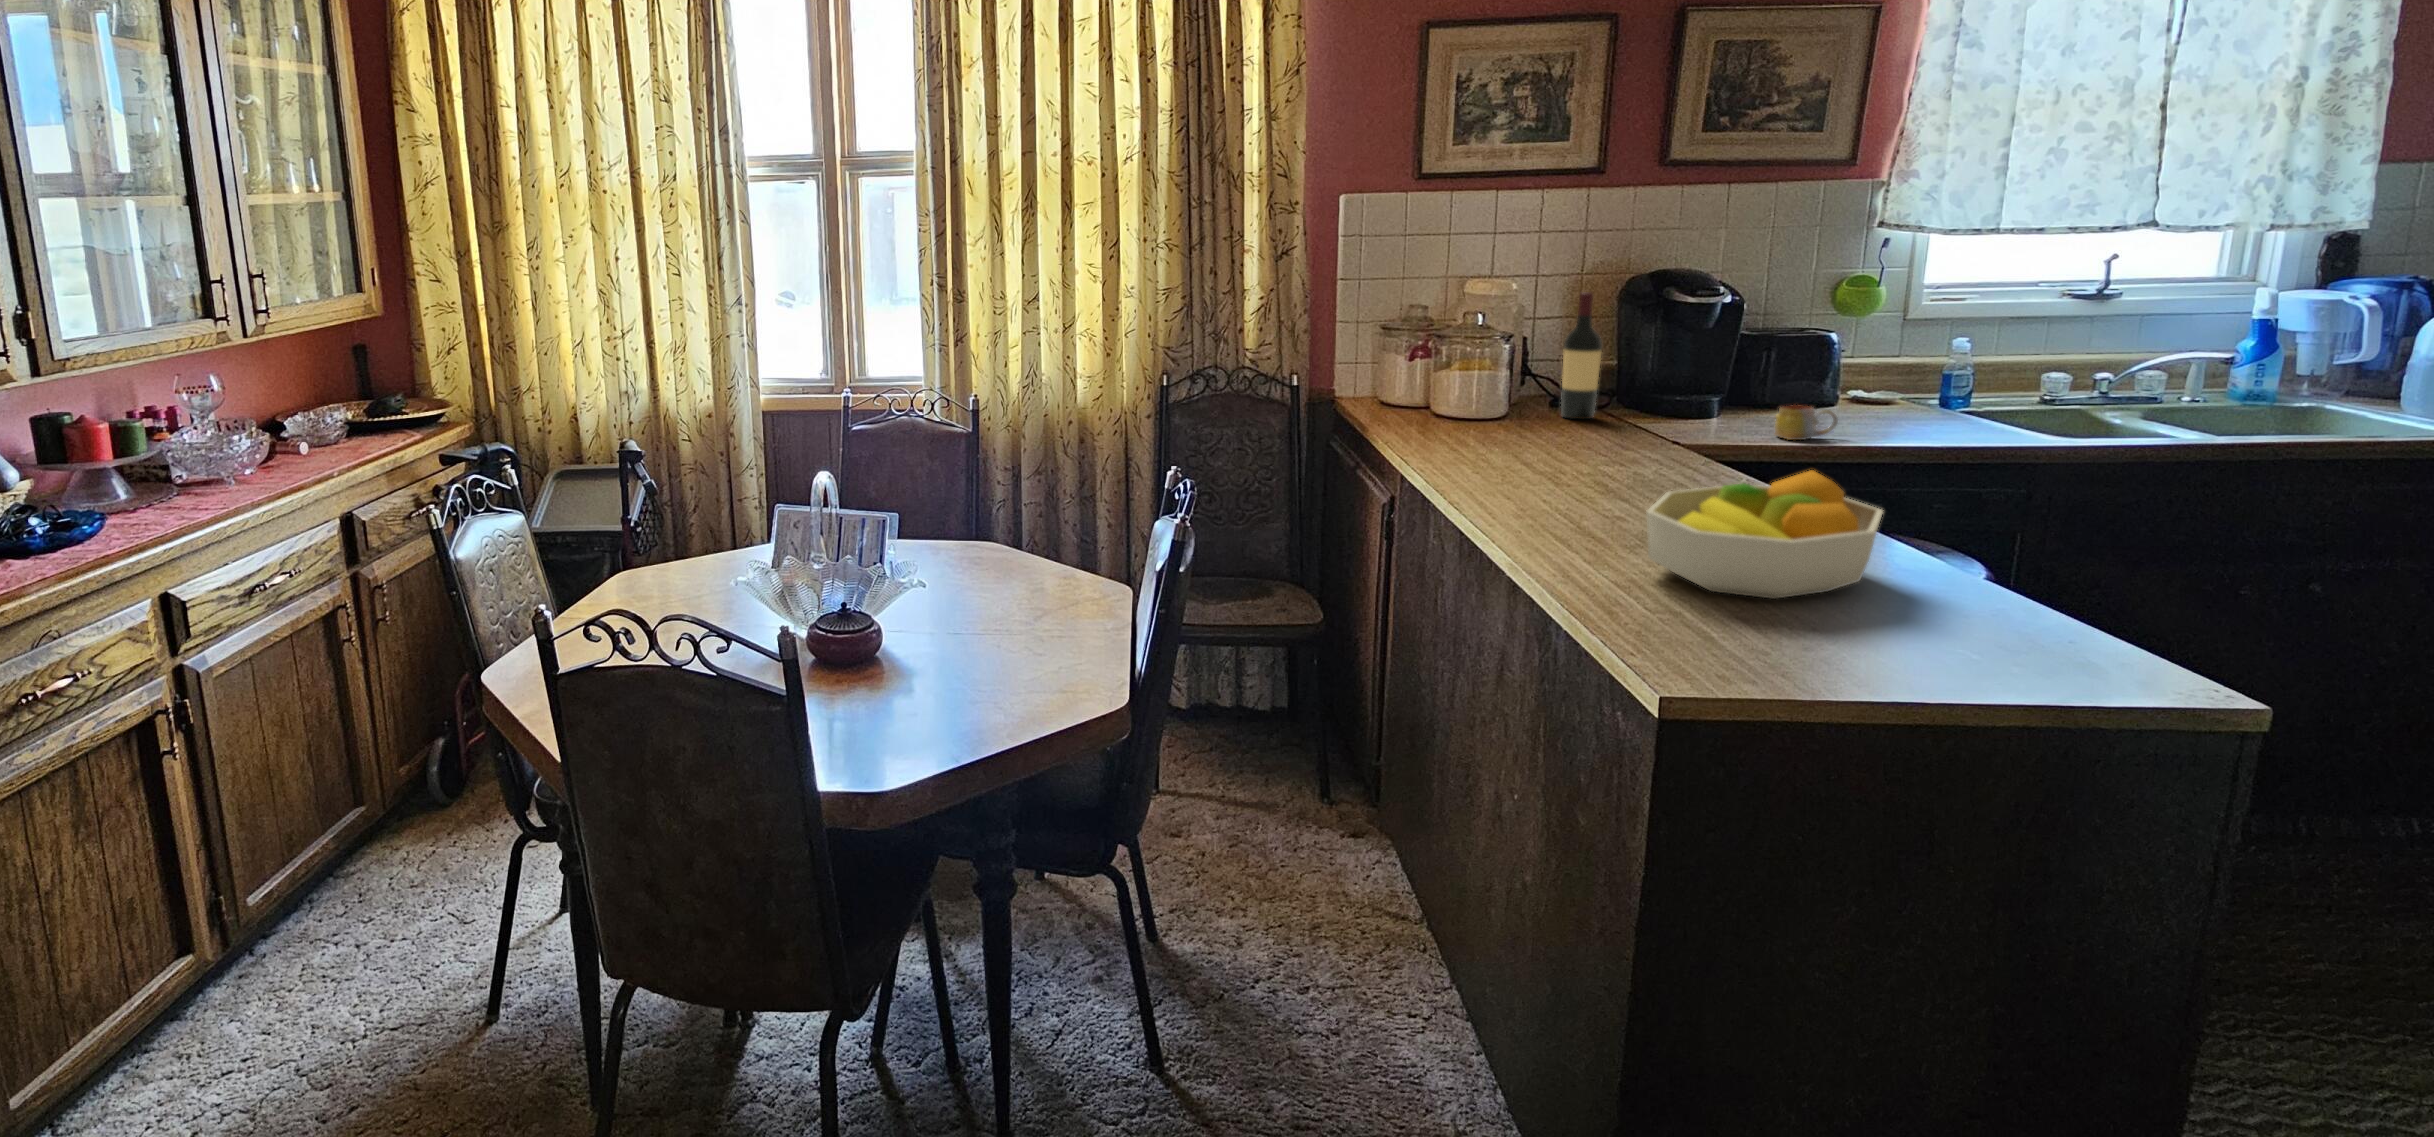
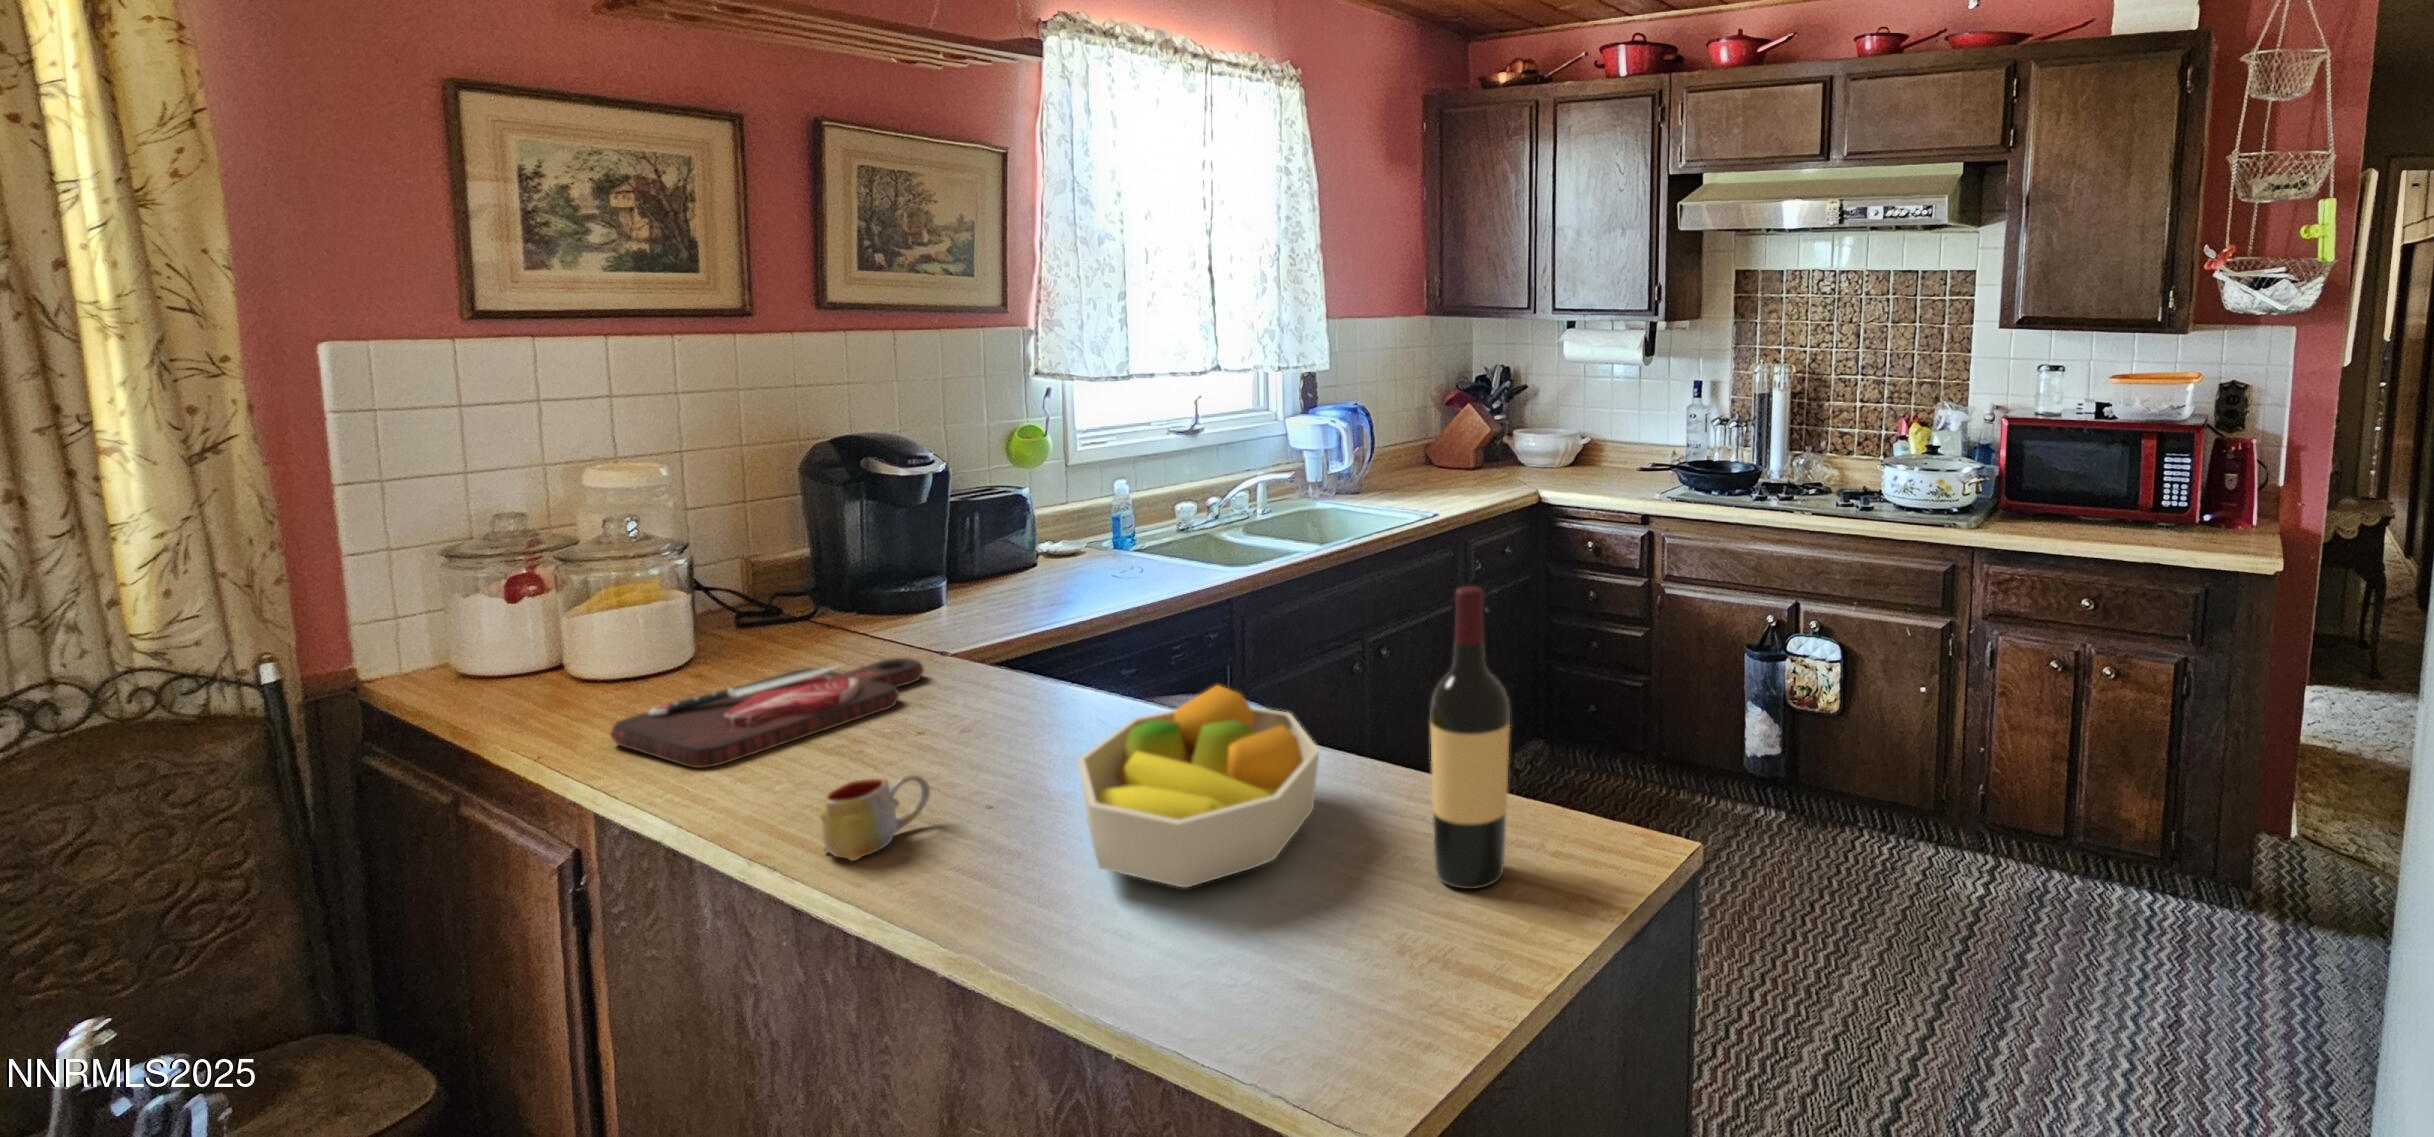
wine bottle: present [1561,292,1602,419] -> present [1430,586,1510,889]
mug: present [1774,405,1838,440] -> present [820,775,930,861]
cutting board: none [1432,430,1649,470] -> present [610,658,924,768]

